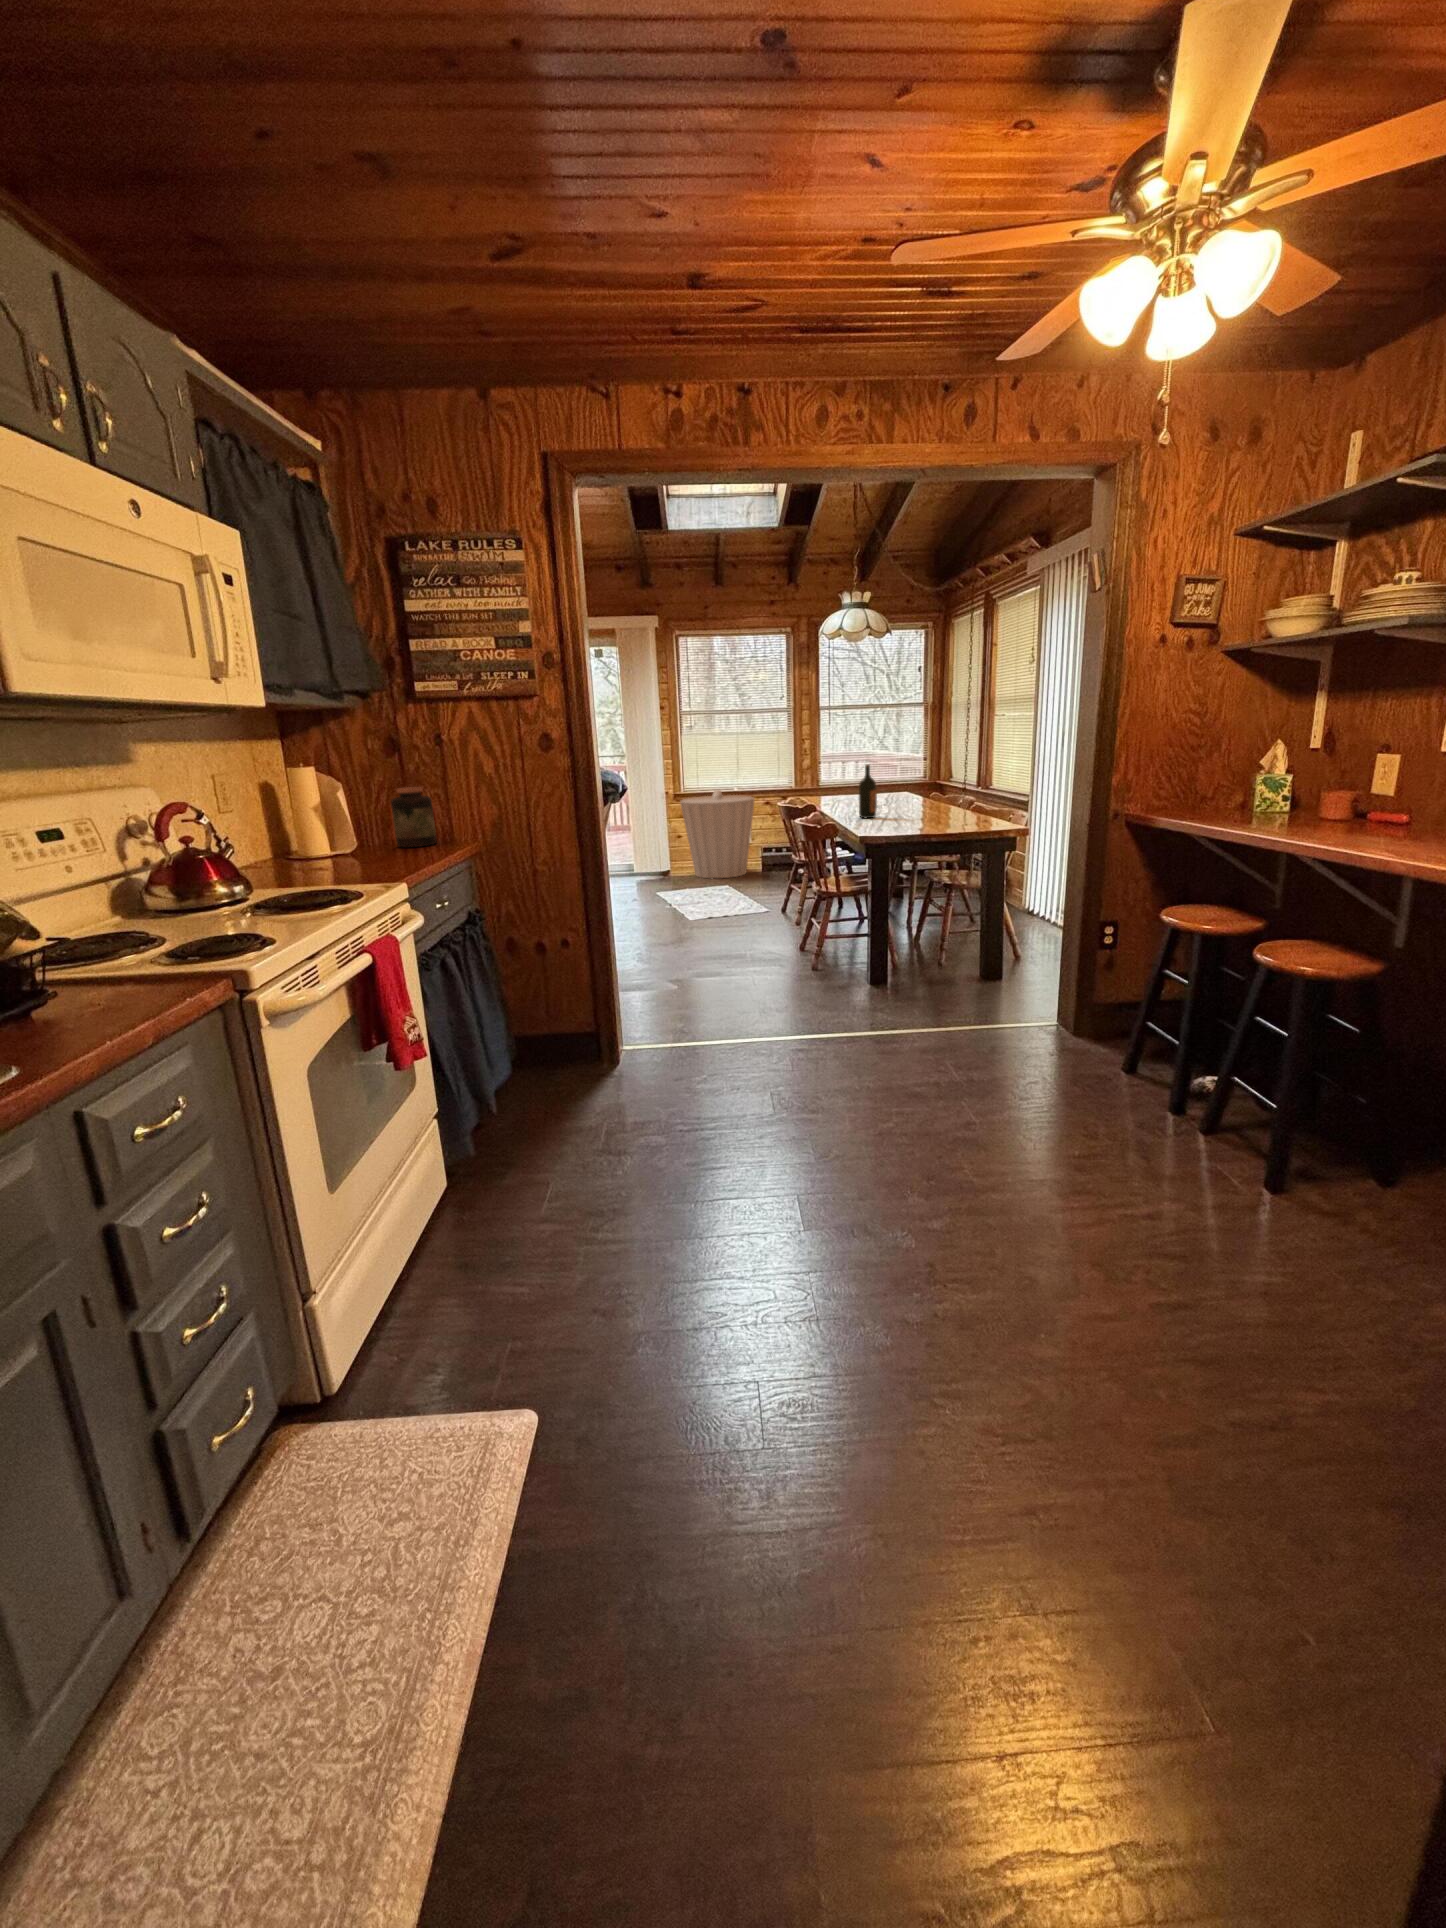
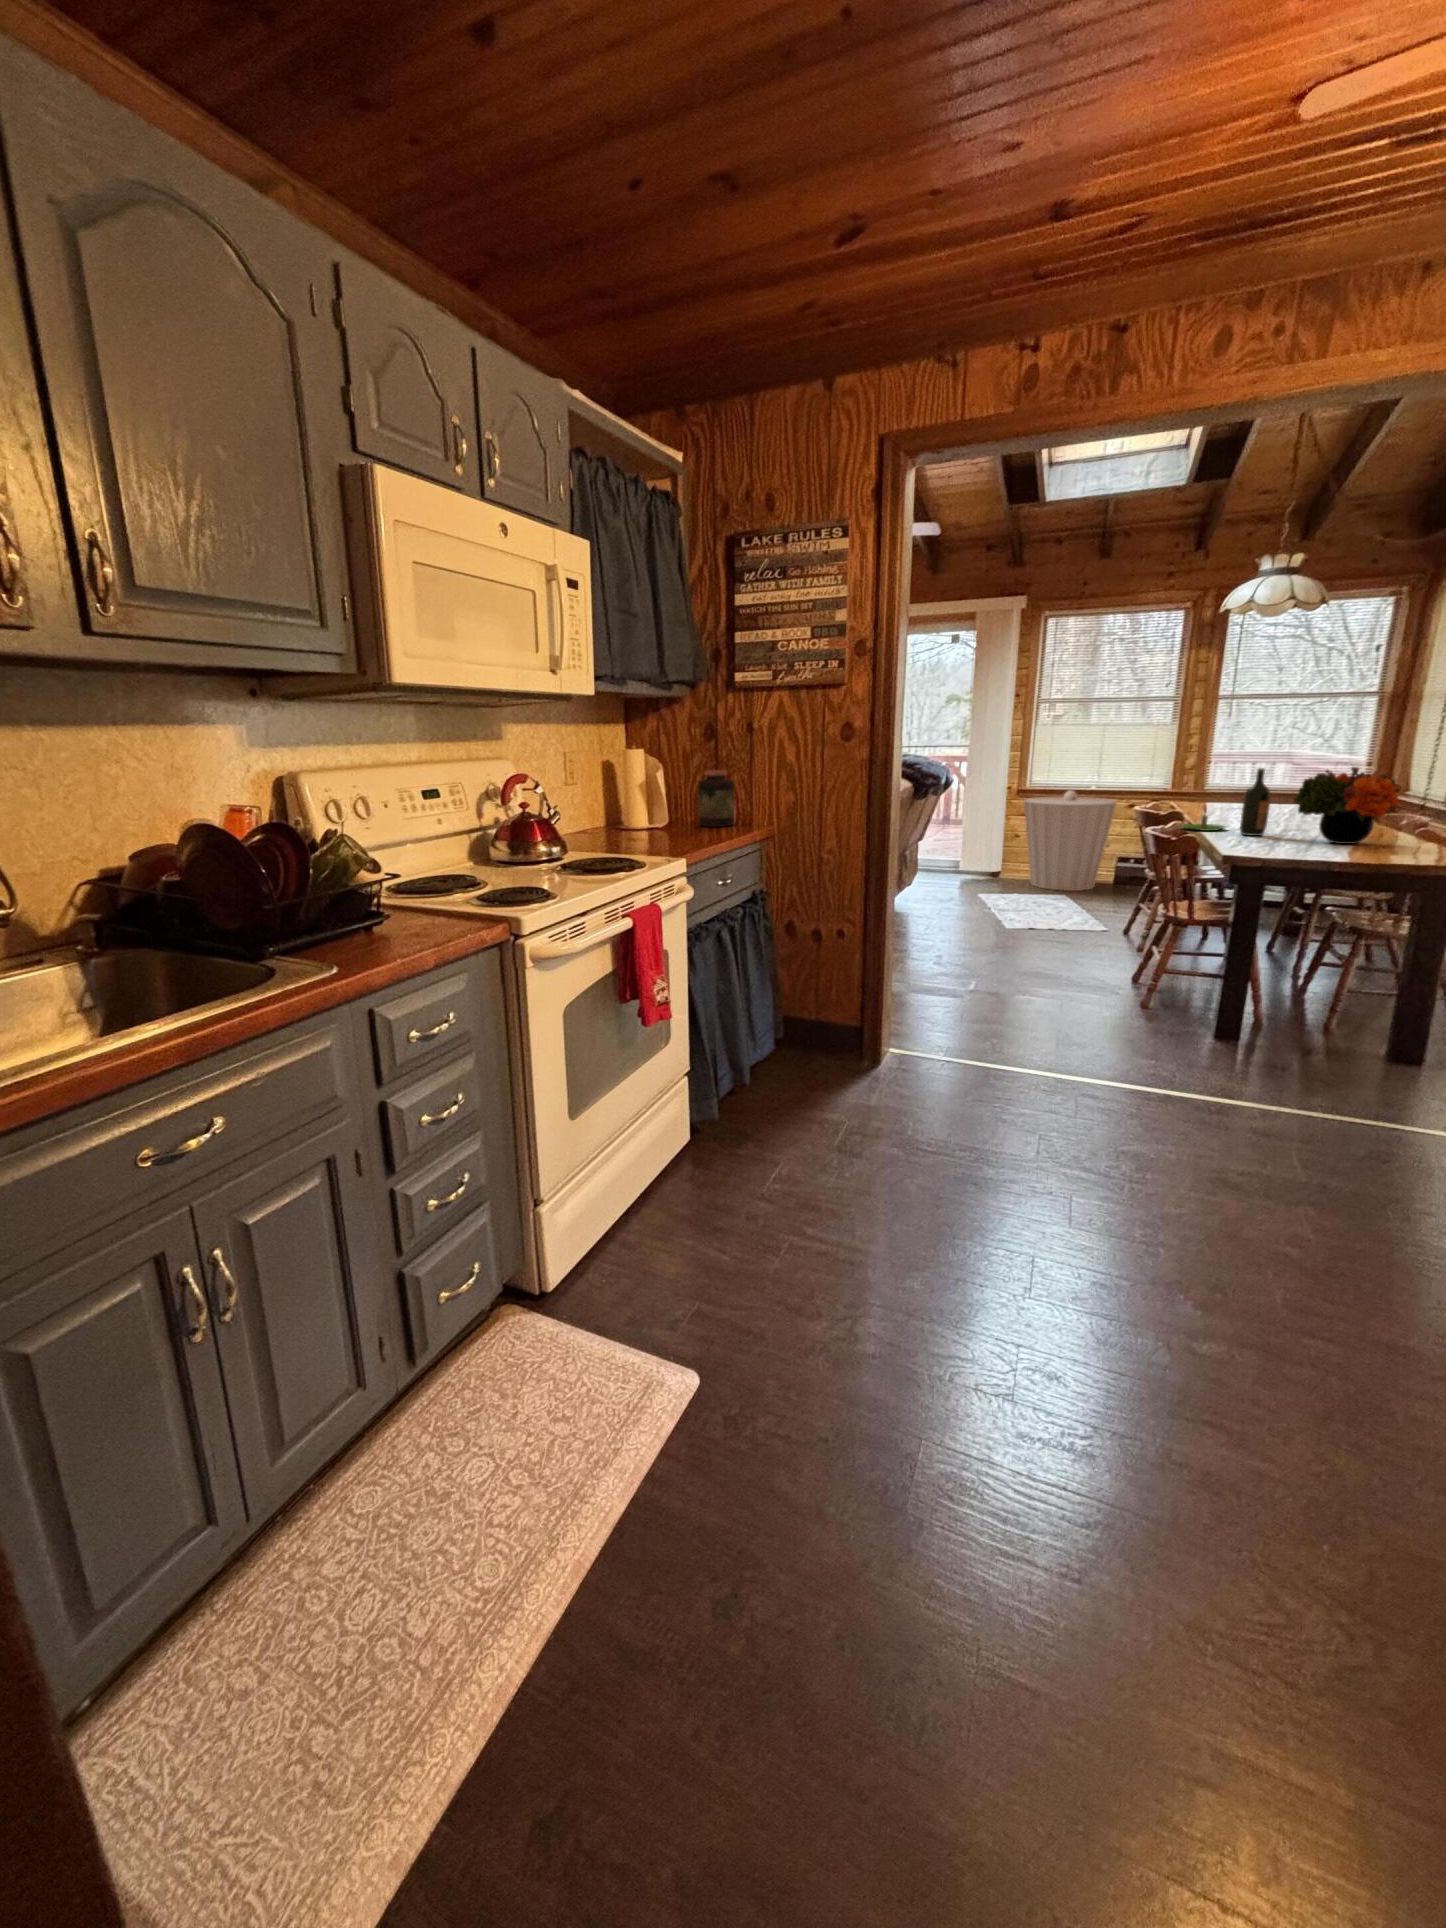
flower arrangement: none [892,760,961,820] -> present [1294,767,1402,844]
candle: none [815,794,849,817] -> present [1182,804,1226,831]

